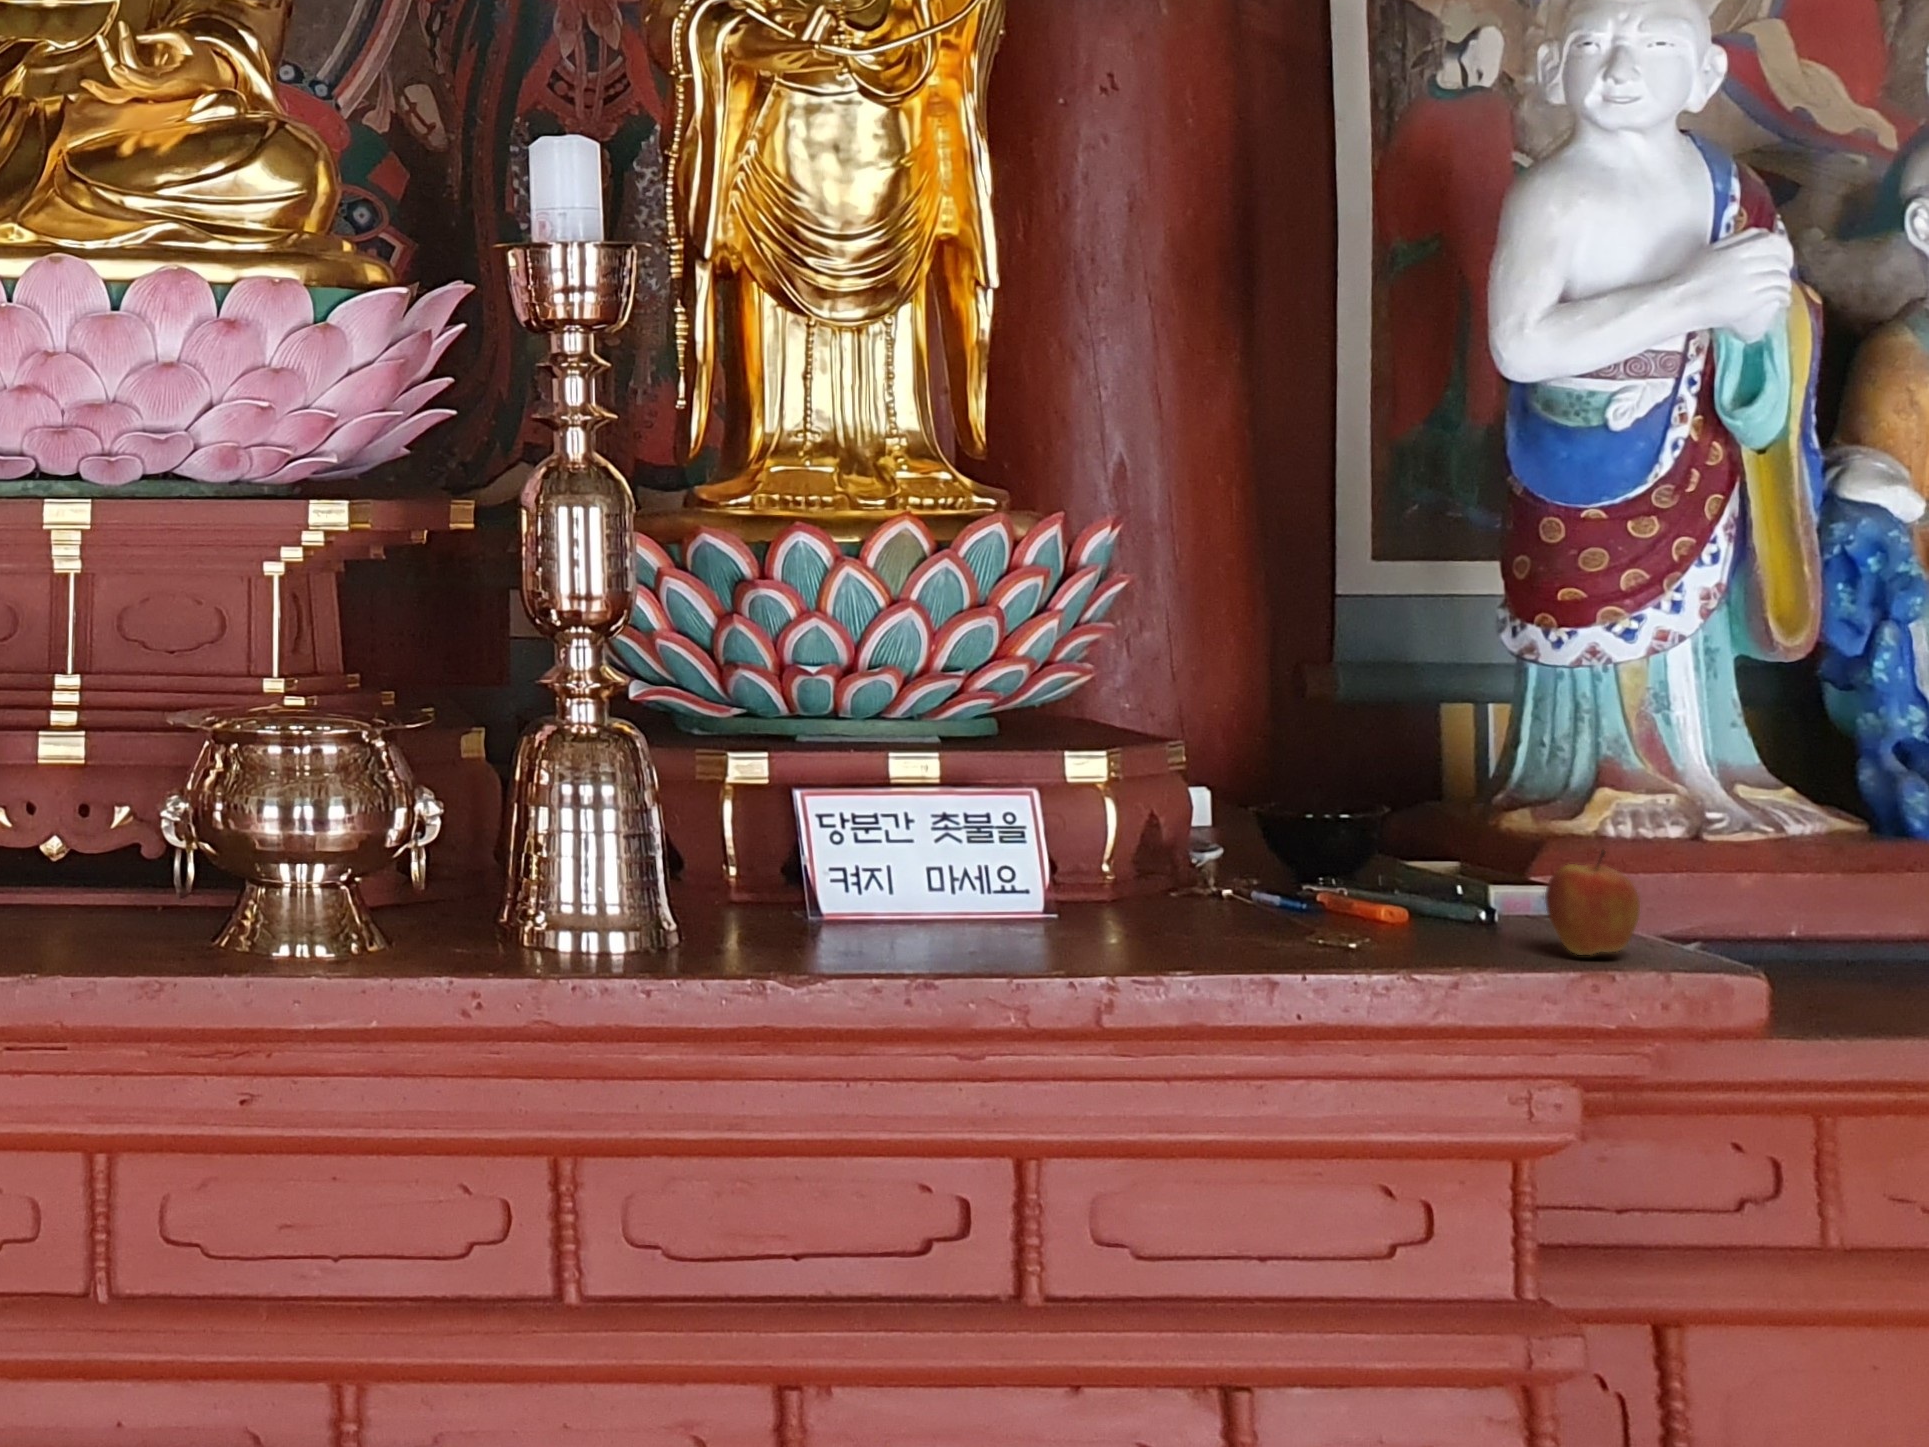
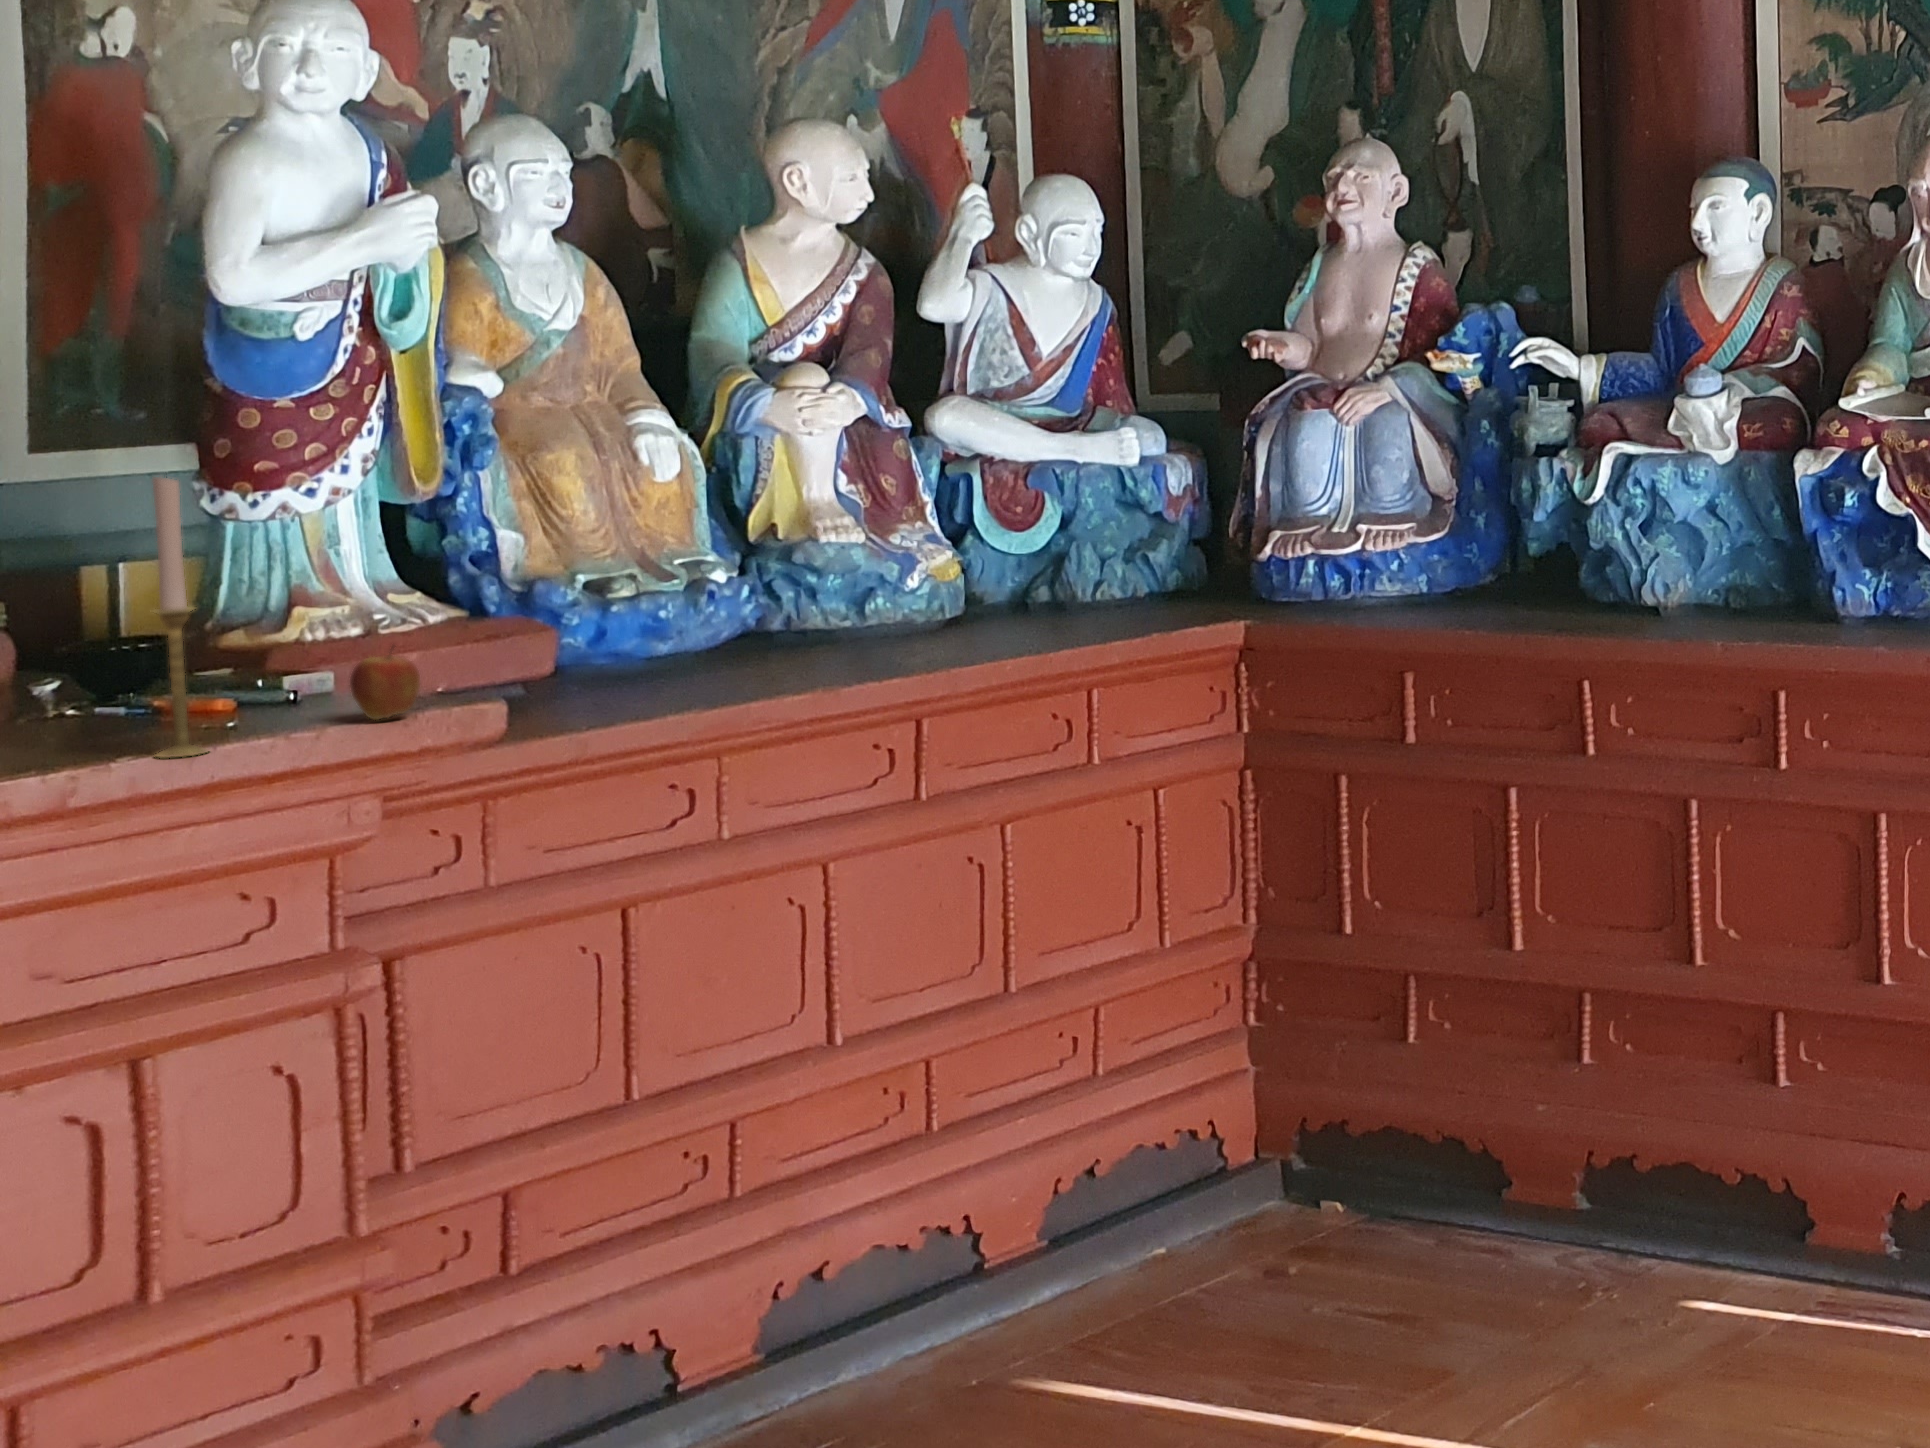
candlestick: none [1278,578,1346,961] -> present [153,477,208,758]

